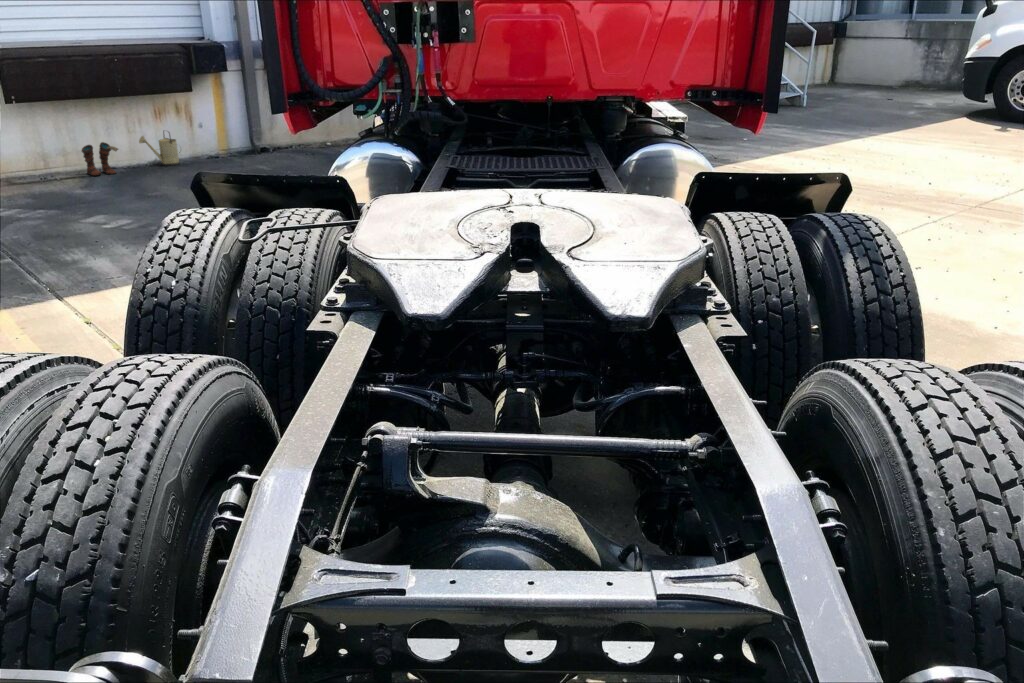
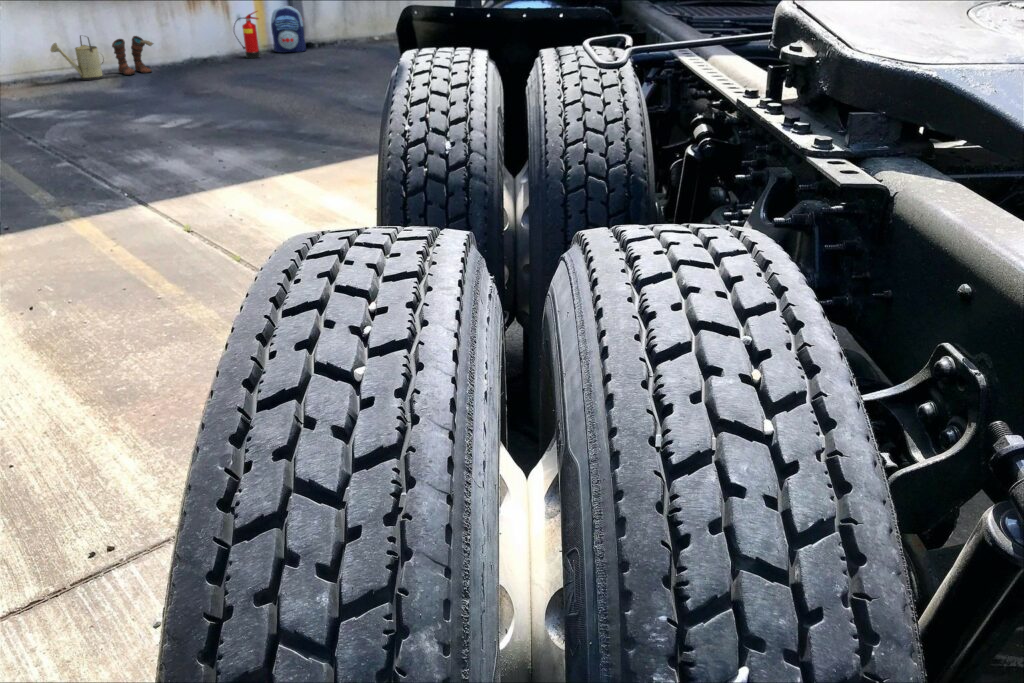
backpack: none [228,117,258,157] -> present [271,6,306,53]
fire extinguisher: none [193,121,216,162] -> present [234,11,260,59]
watering can: present [139,131,179,166] -> present [51,36,103,80]

